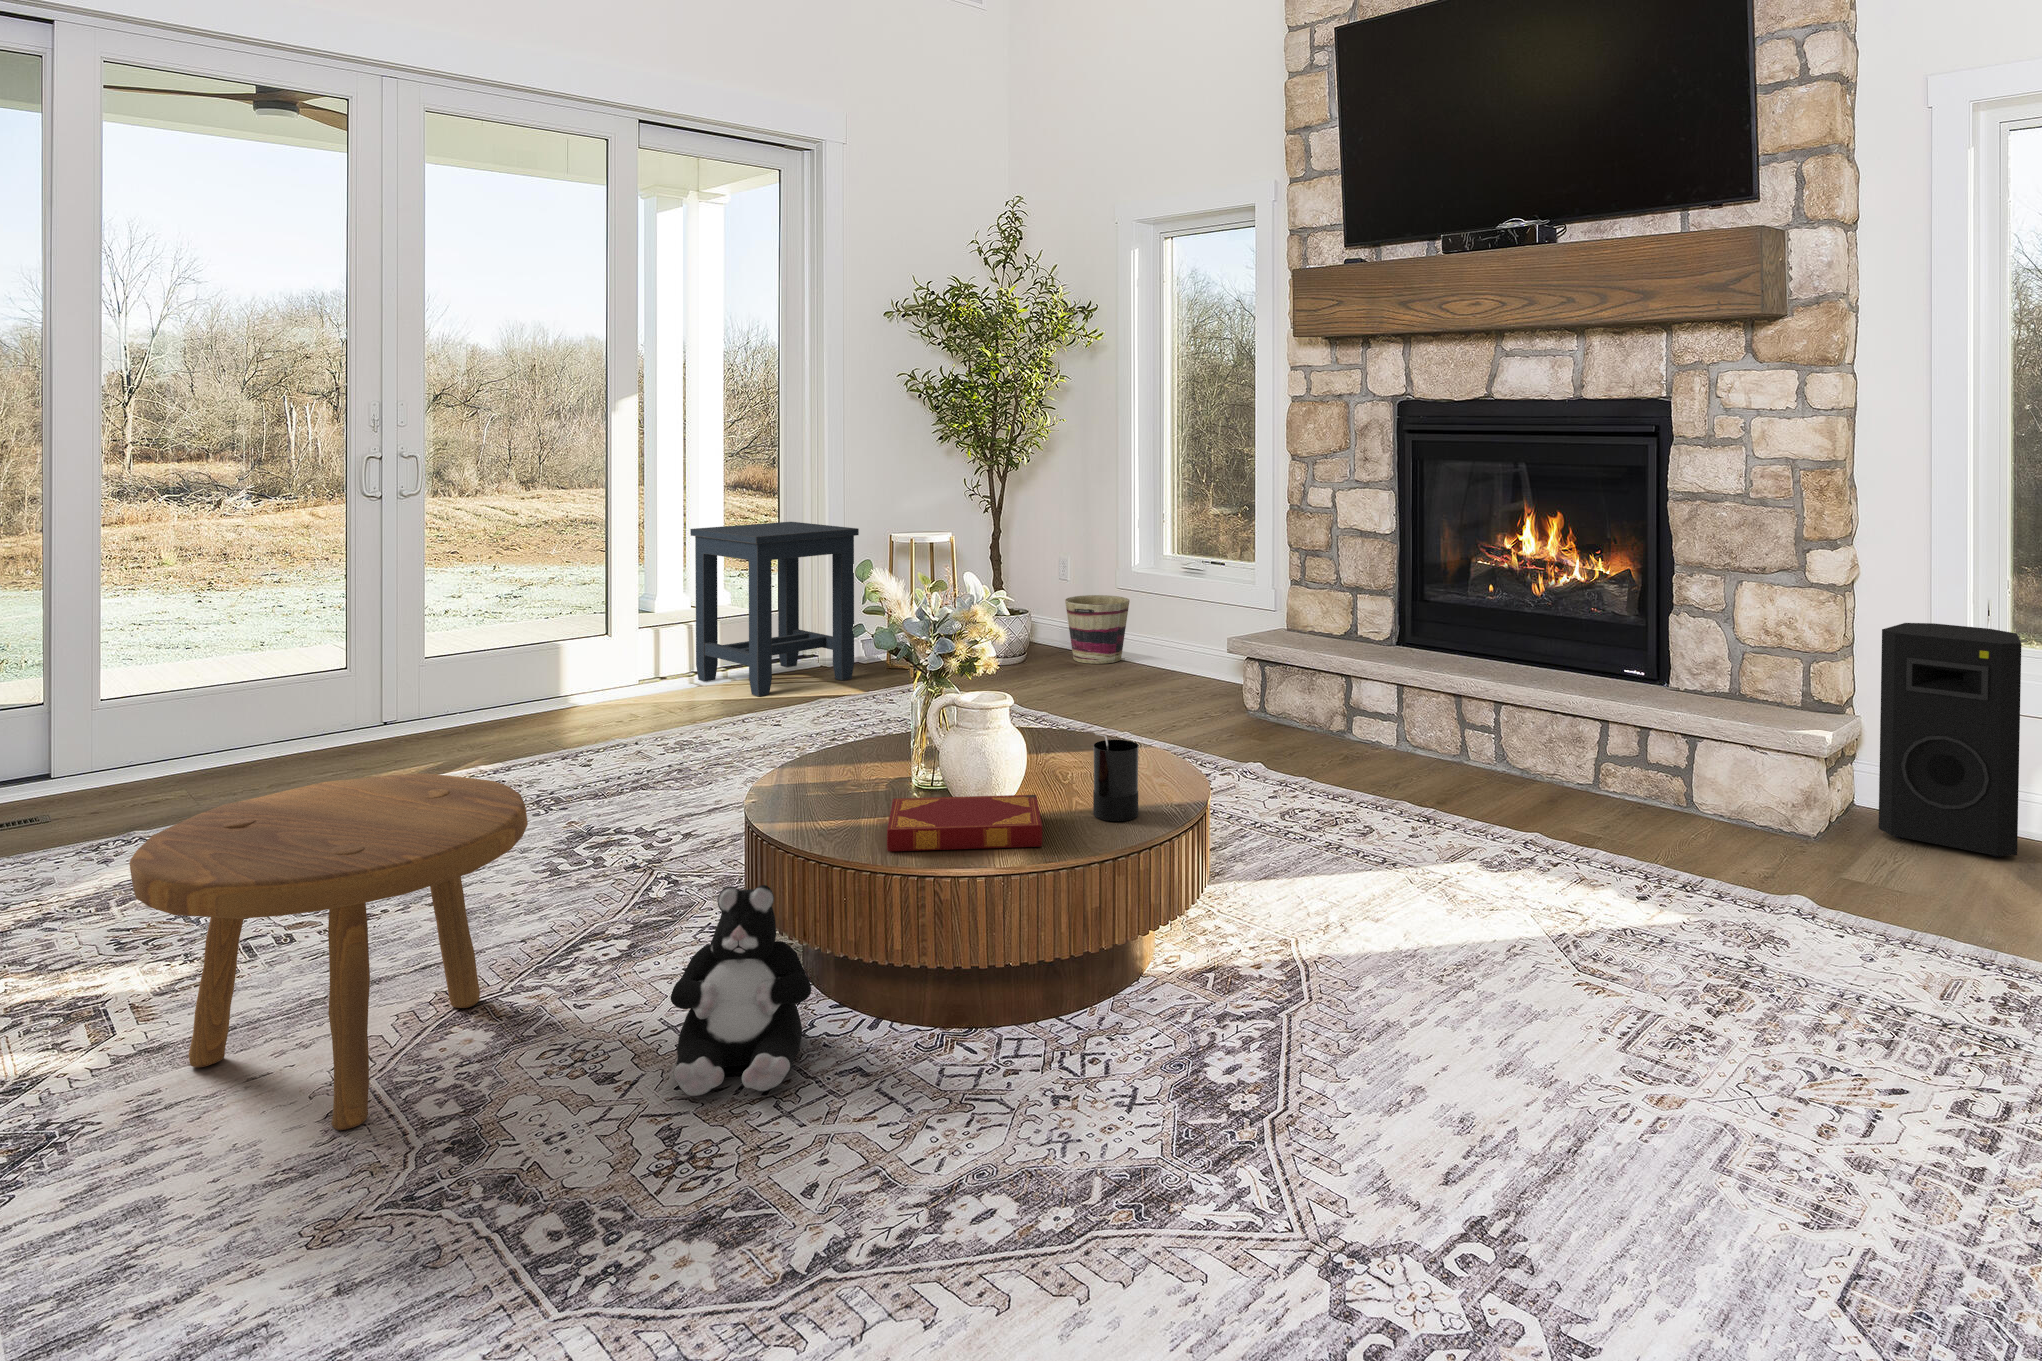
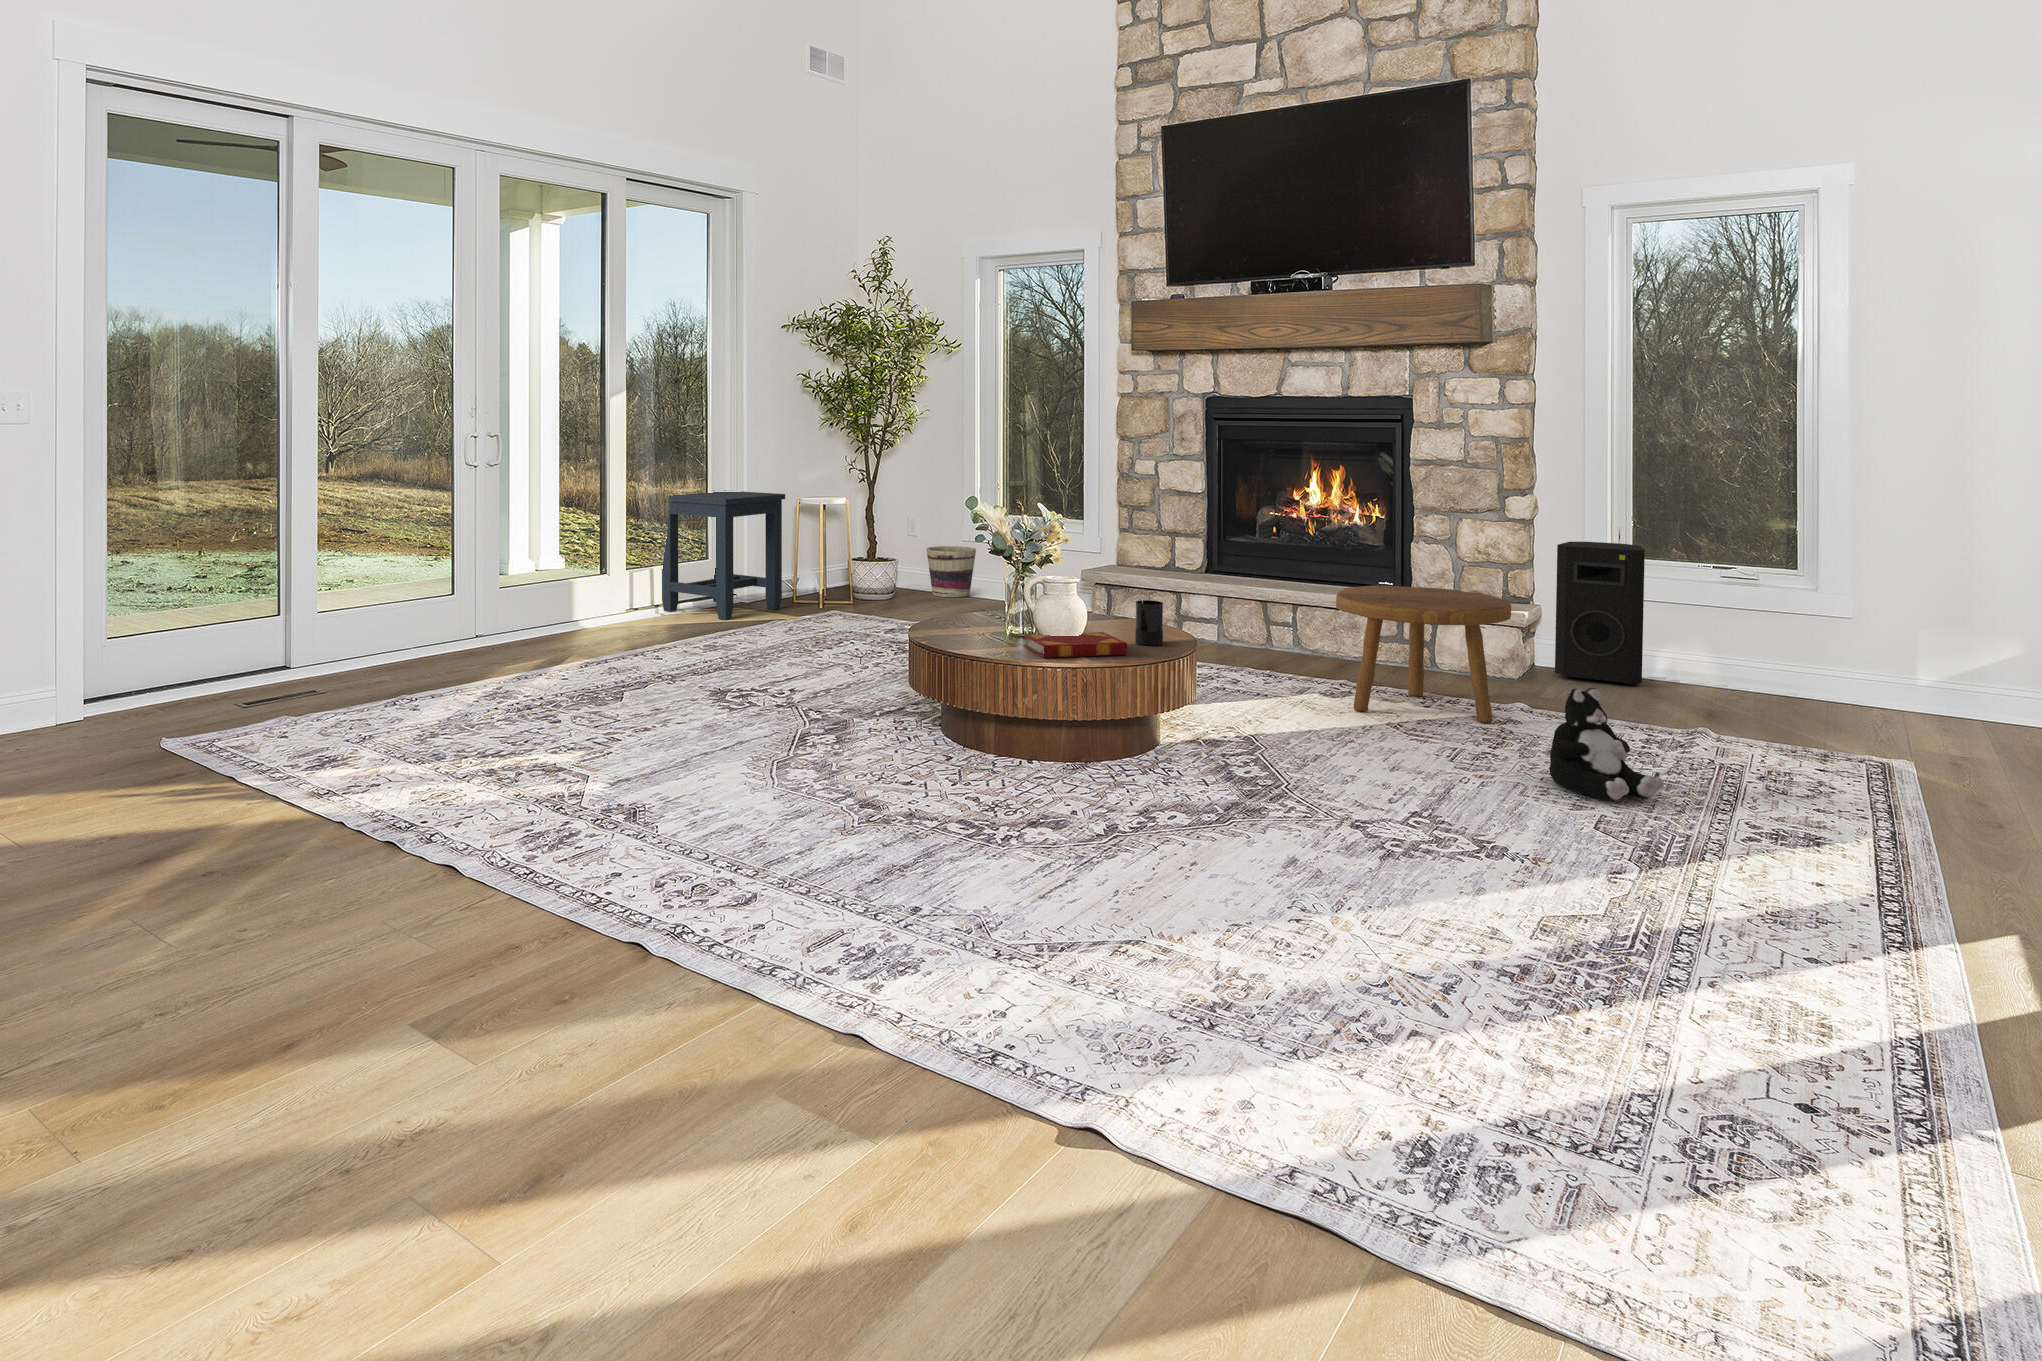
footstool: present [129,773,528,1130] -> present [1336,585,1511,723]
plush toy: present [671,885,811,1096] -> present [1549,688,1664,800]

